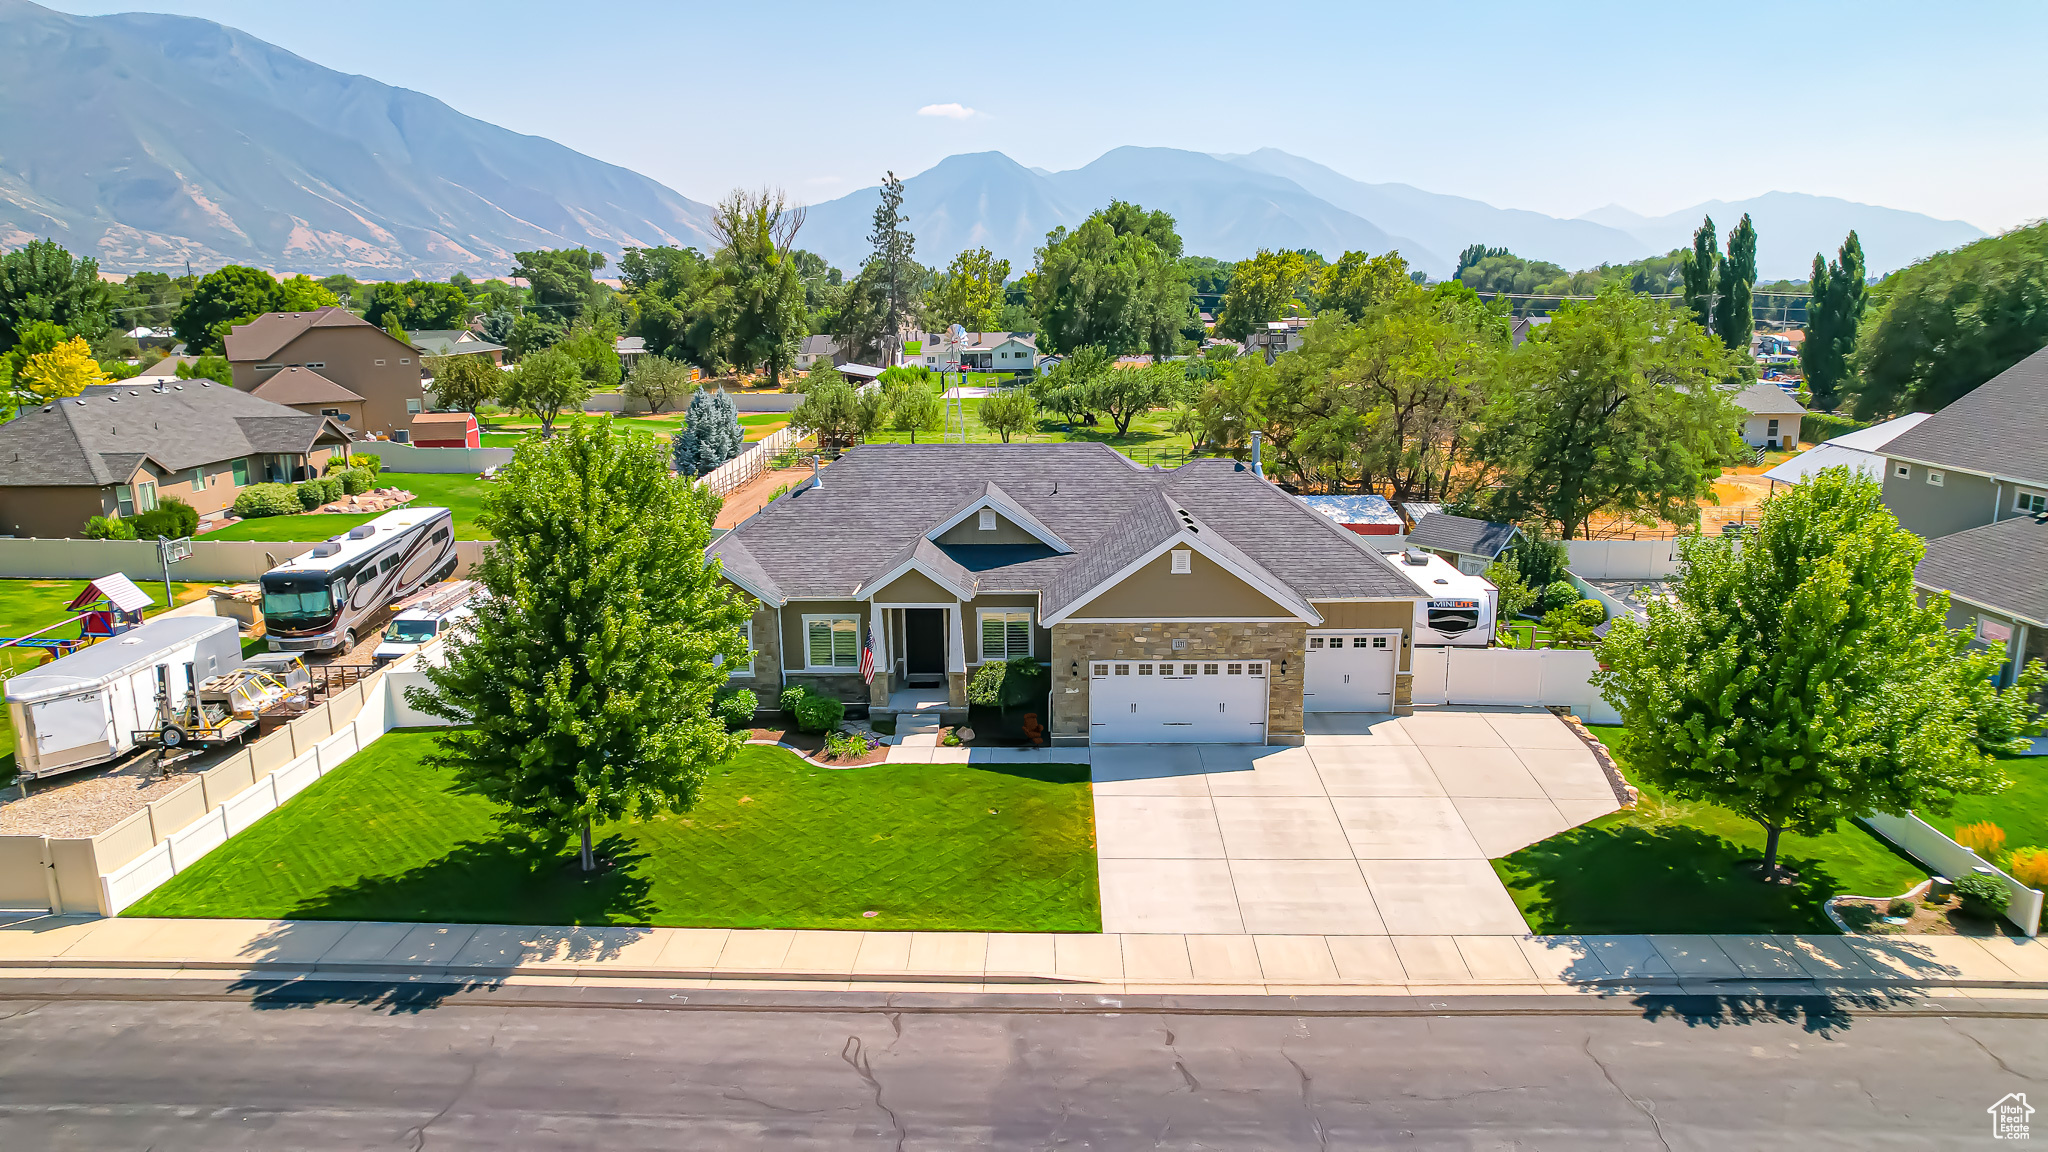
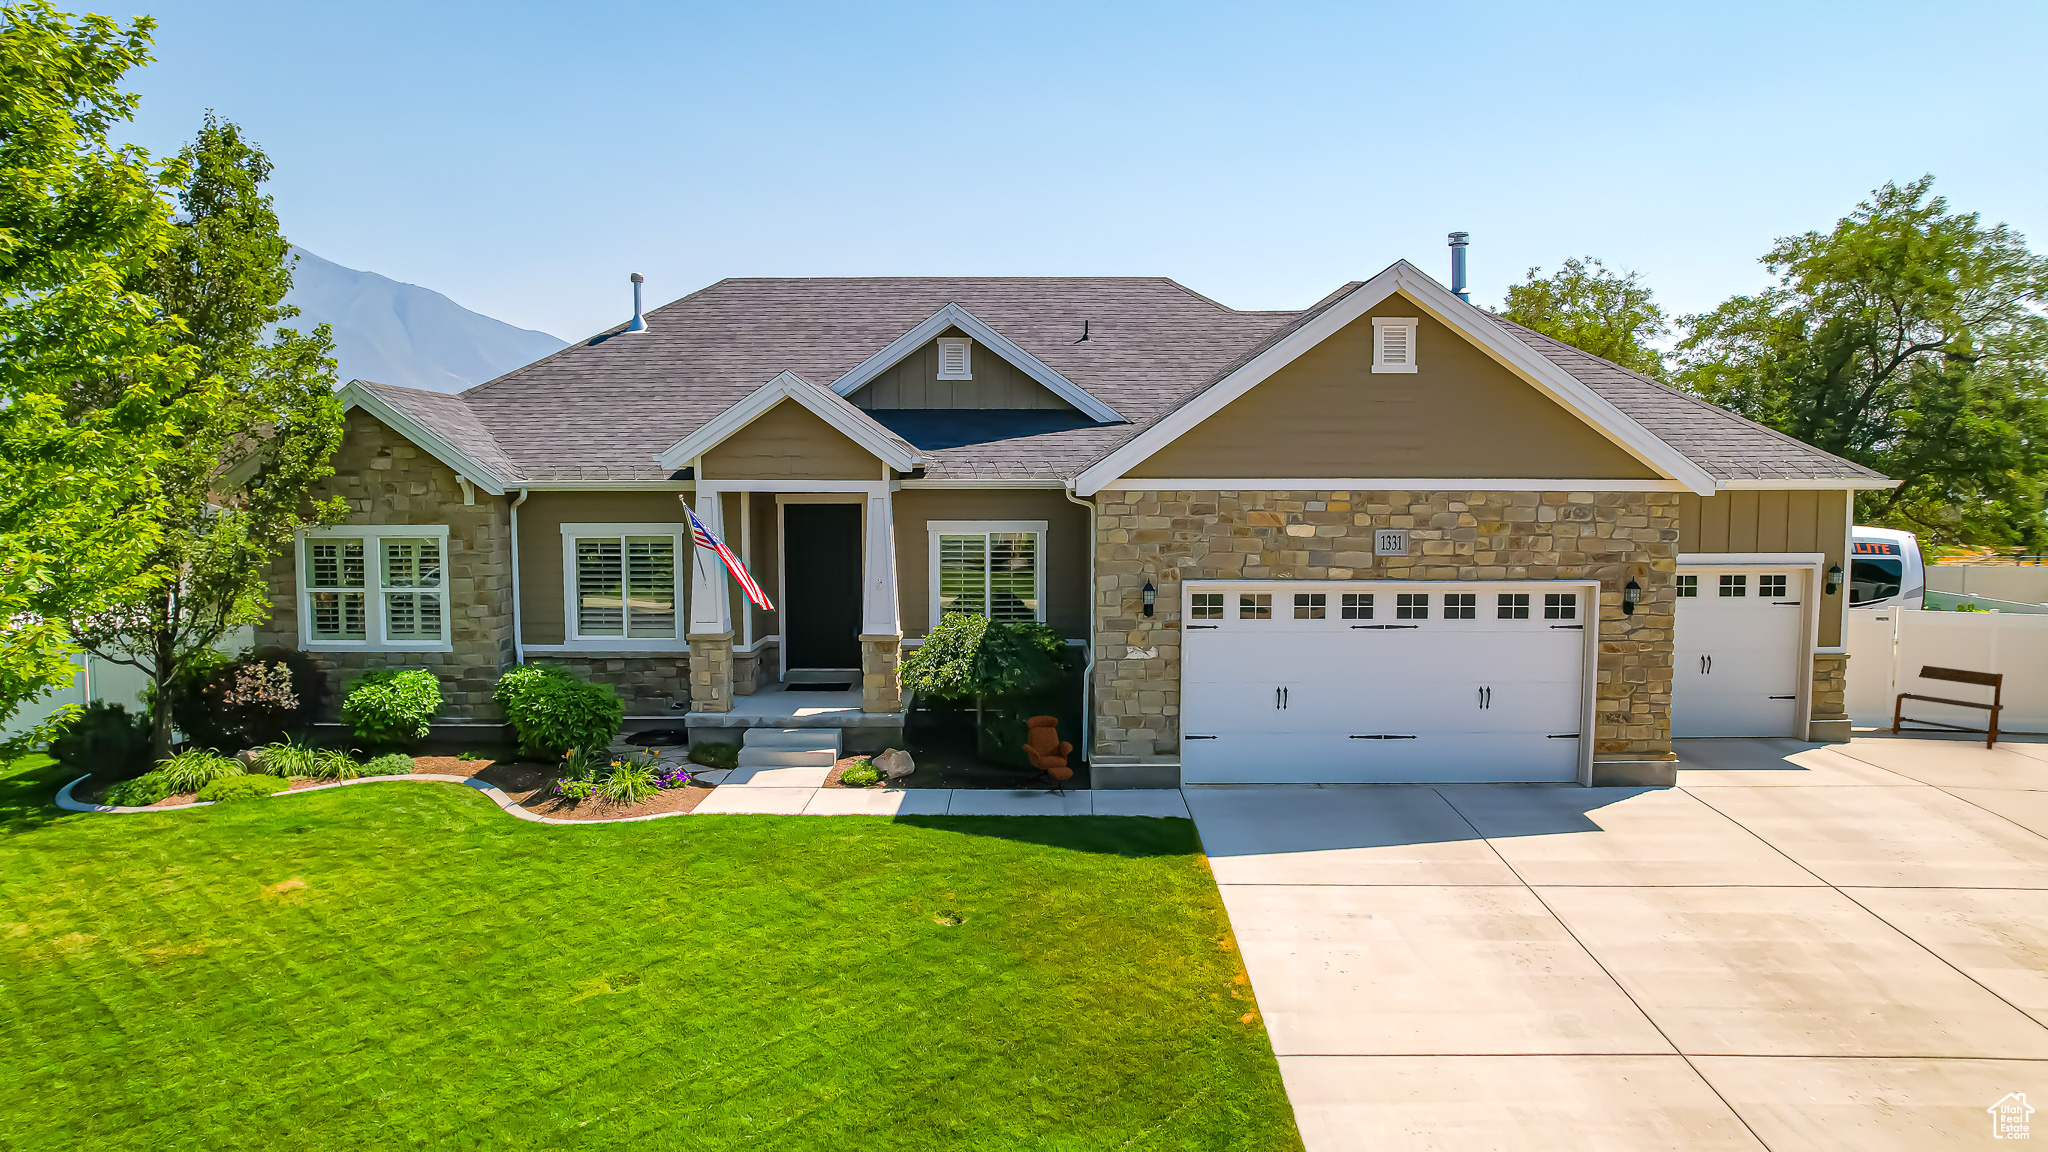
bench: none [1441,675,1486,720] -> present [1893,665,2003,749]

